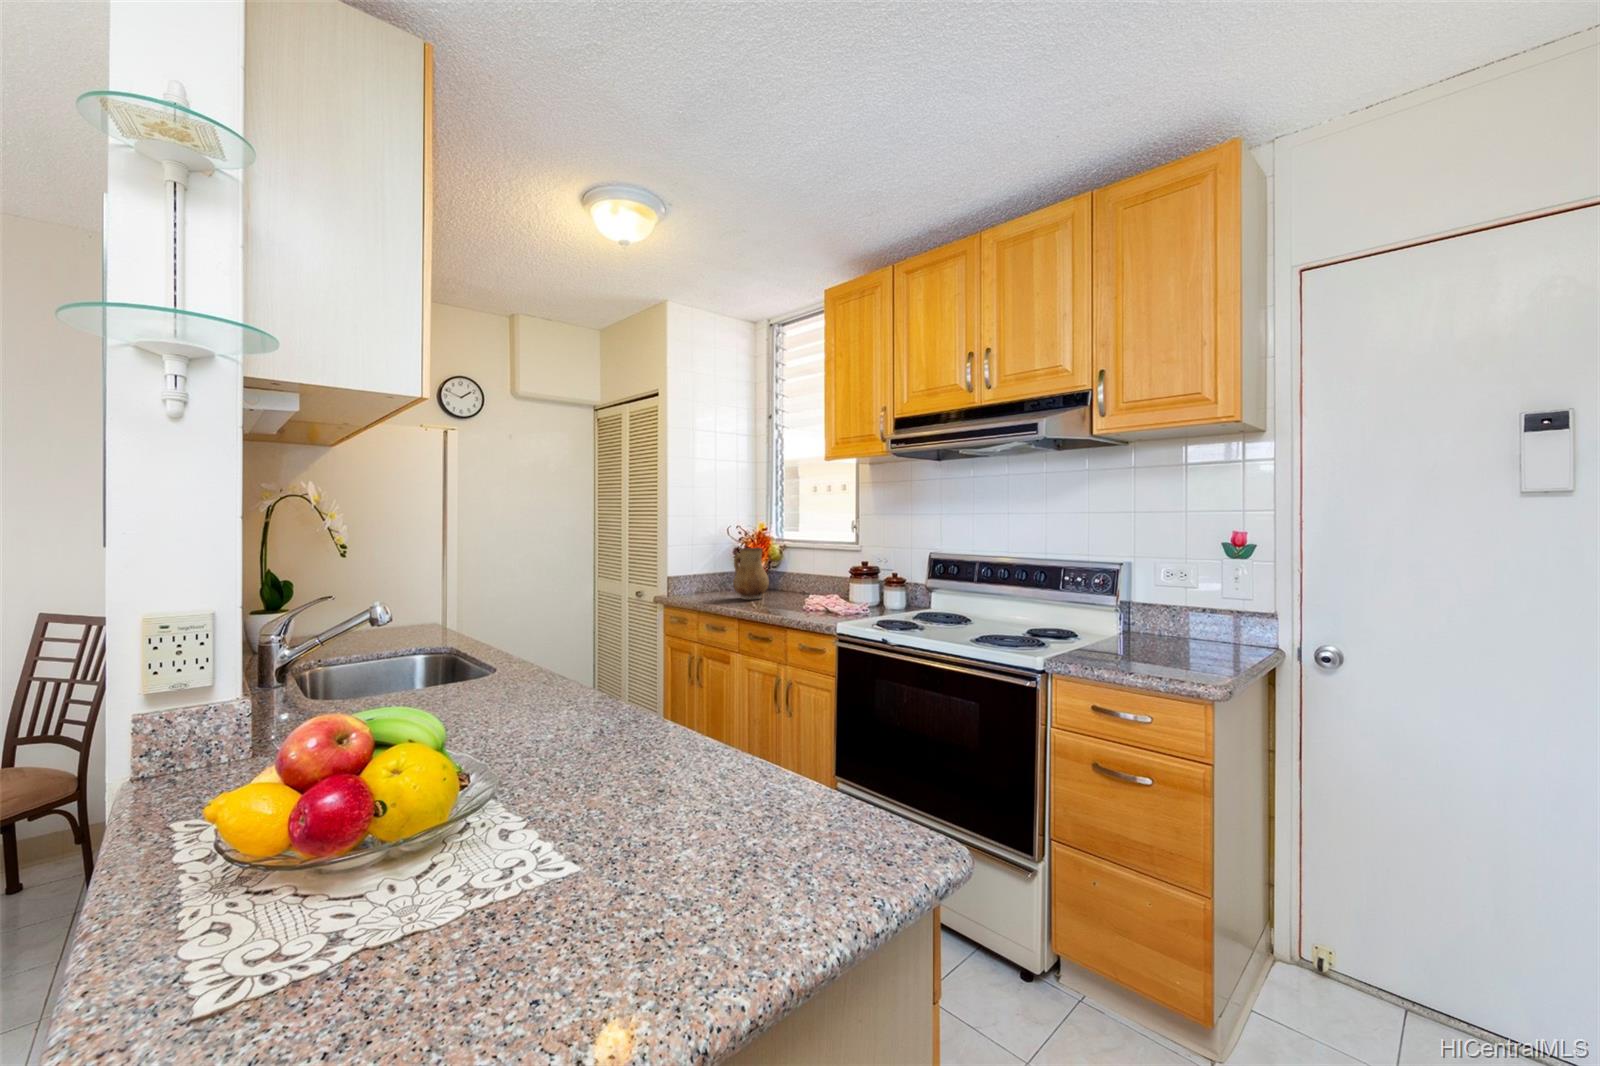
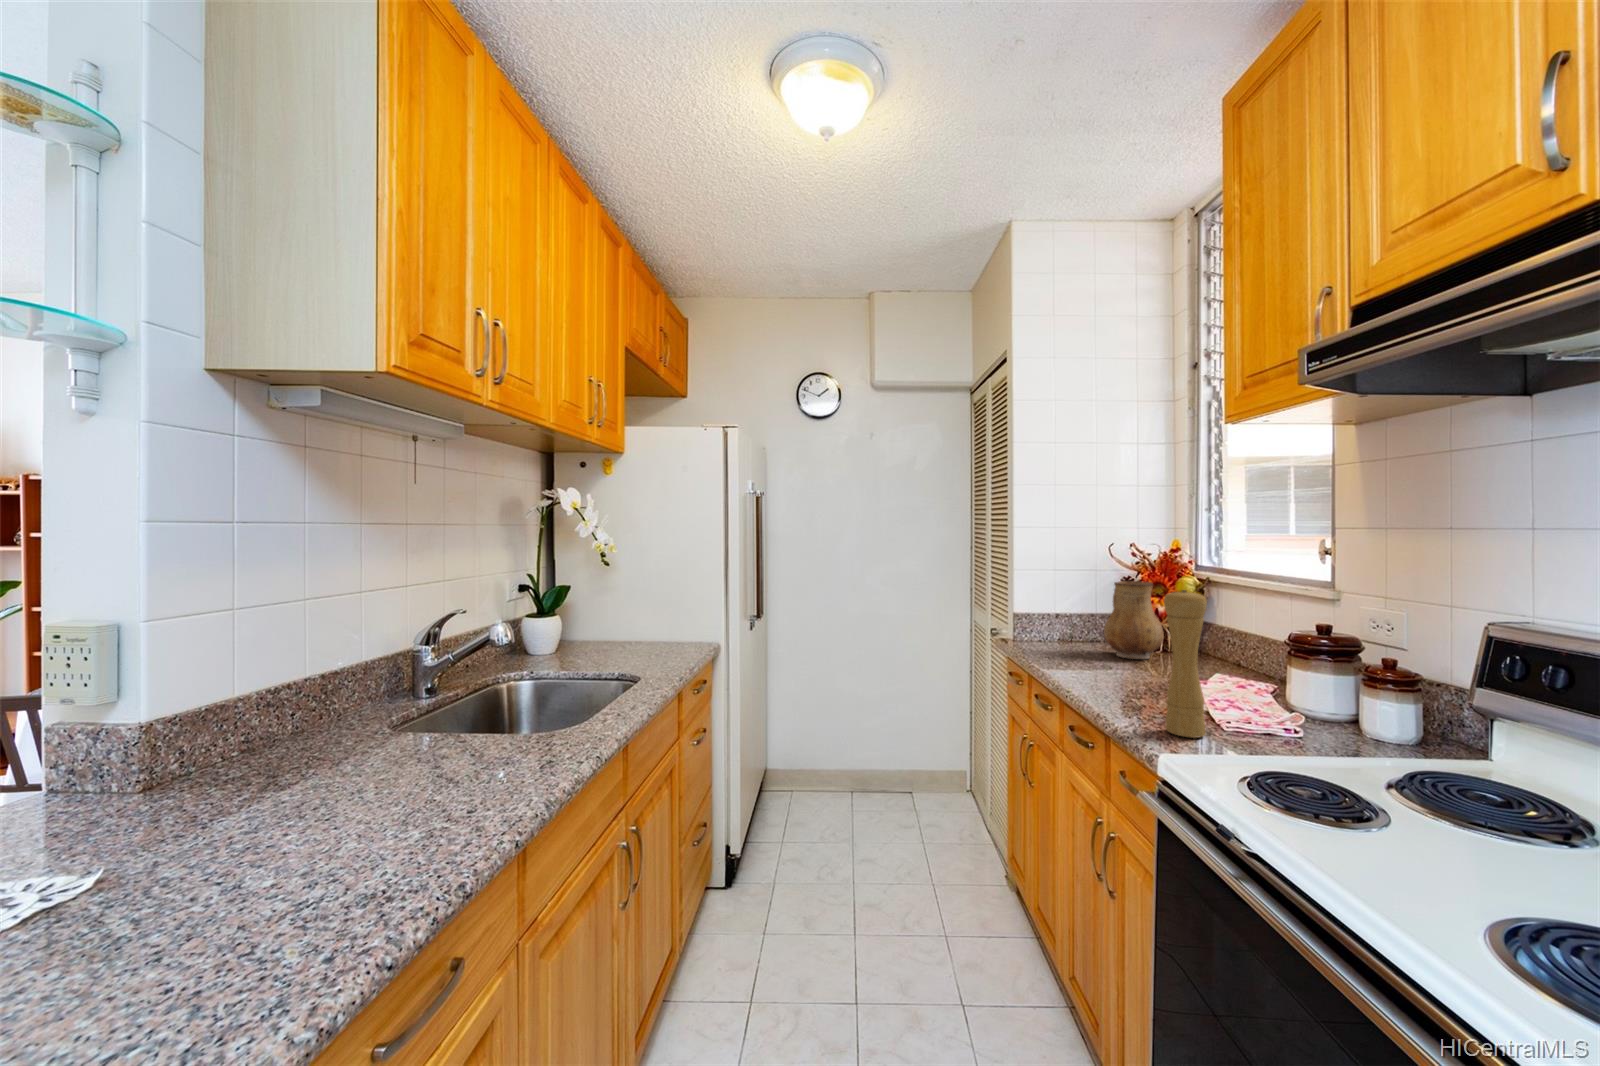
pepper mill: none [821,542,841,620] -> present [1164,590,1207,738]

